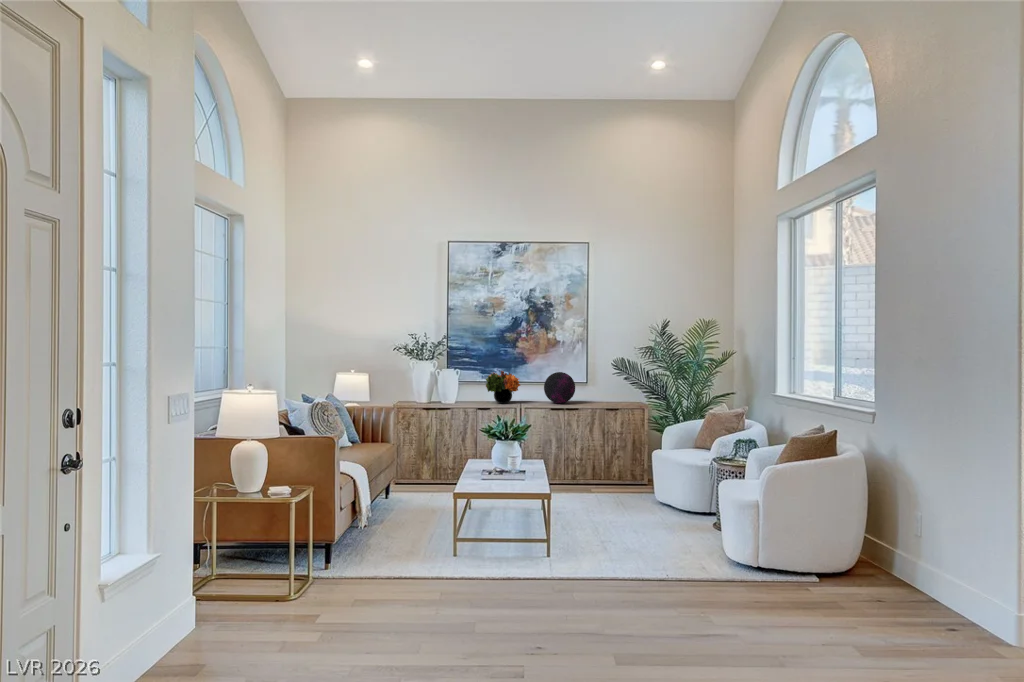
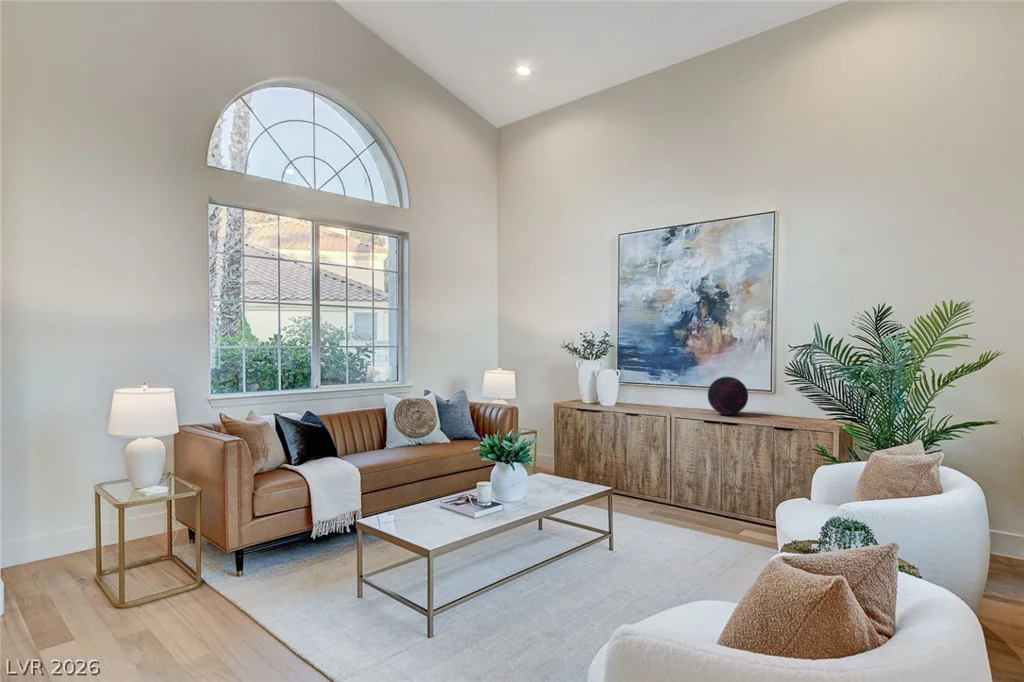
flower arrangement: present [486,371,520,403] -> none [640,373,683,410]

